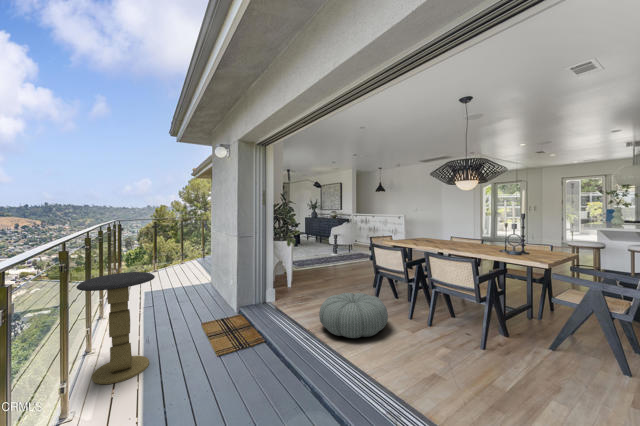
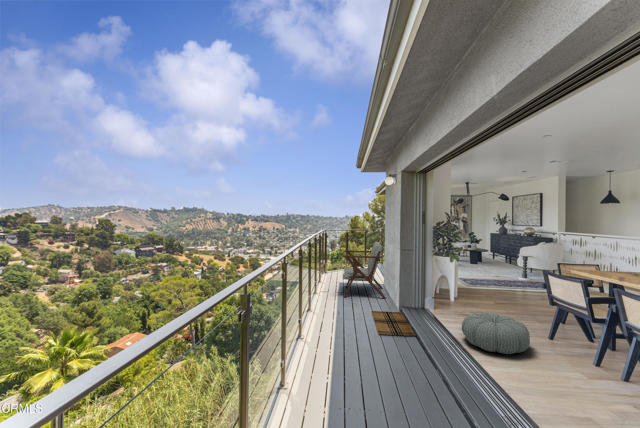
lounge chair: none [149,230,216,311] -> present [343,242,386,299]
side table: present [76,272,155,384] -> none [307,269,345,332]

